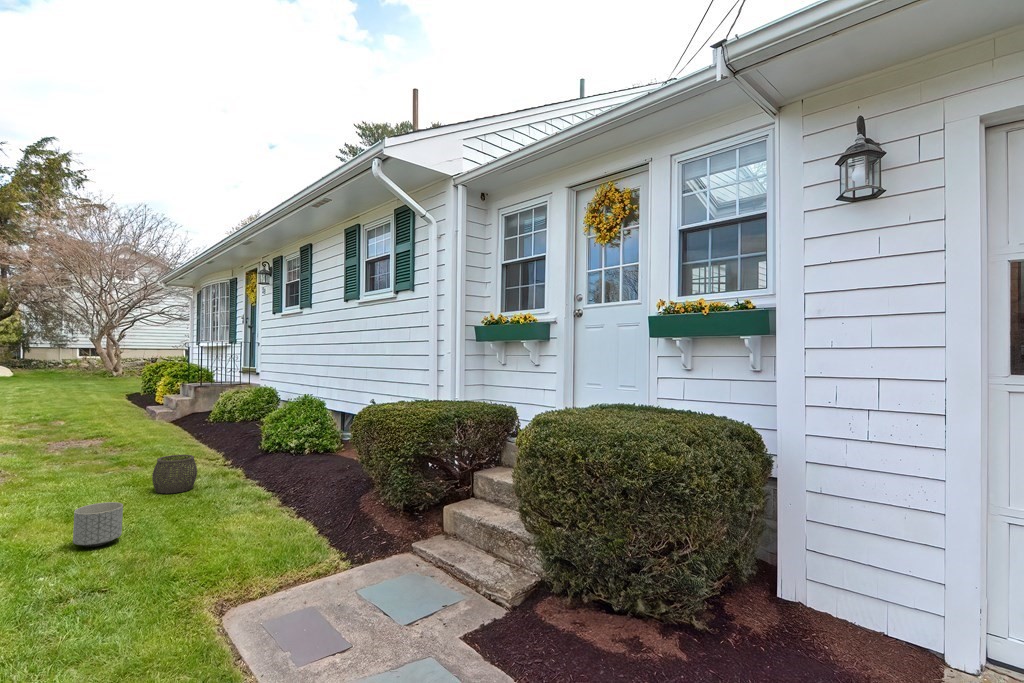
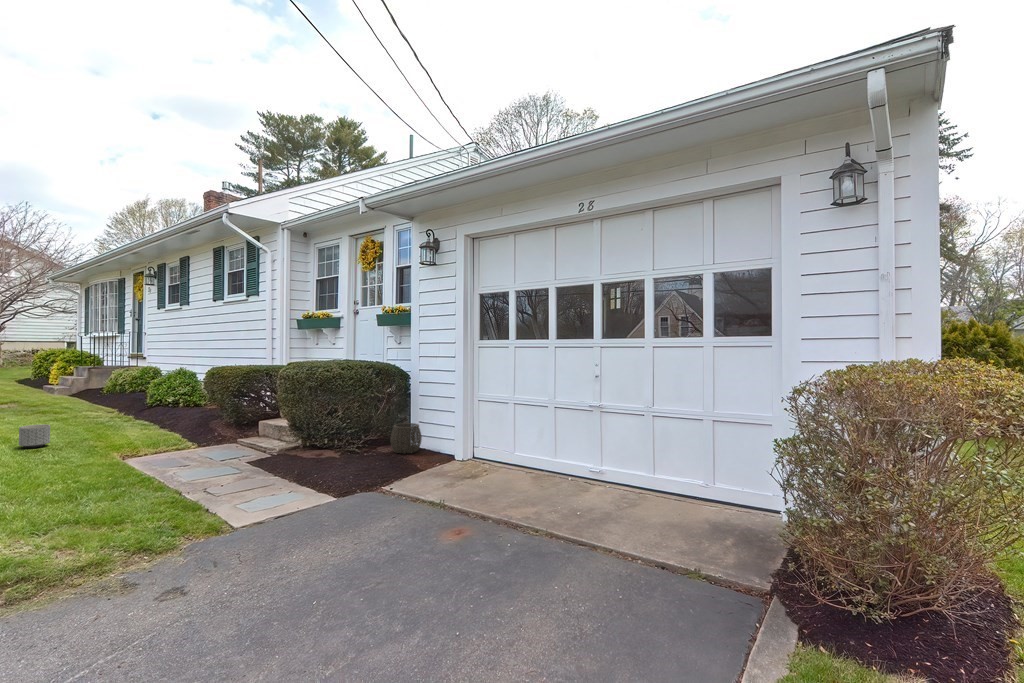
woven basket: present [152,455,197,494] -> present [391,423,422,454]

